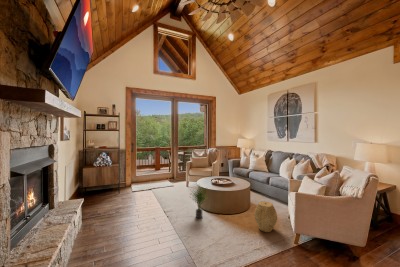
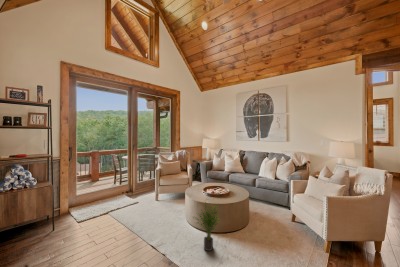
woven basket: present [254,201,277,232] -> none [280,214,310,252]

